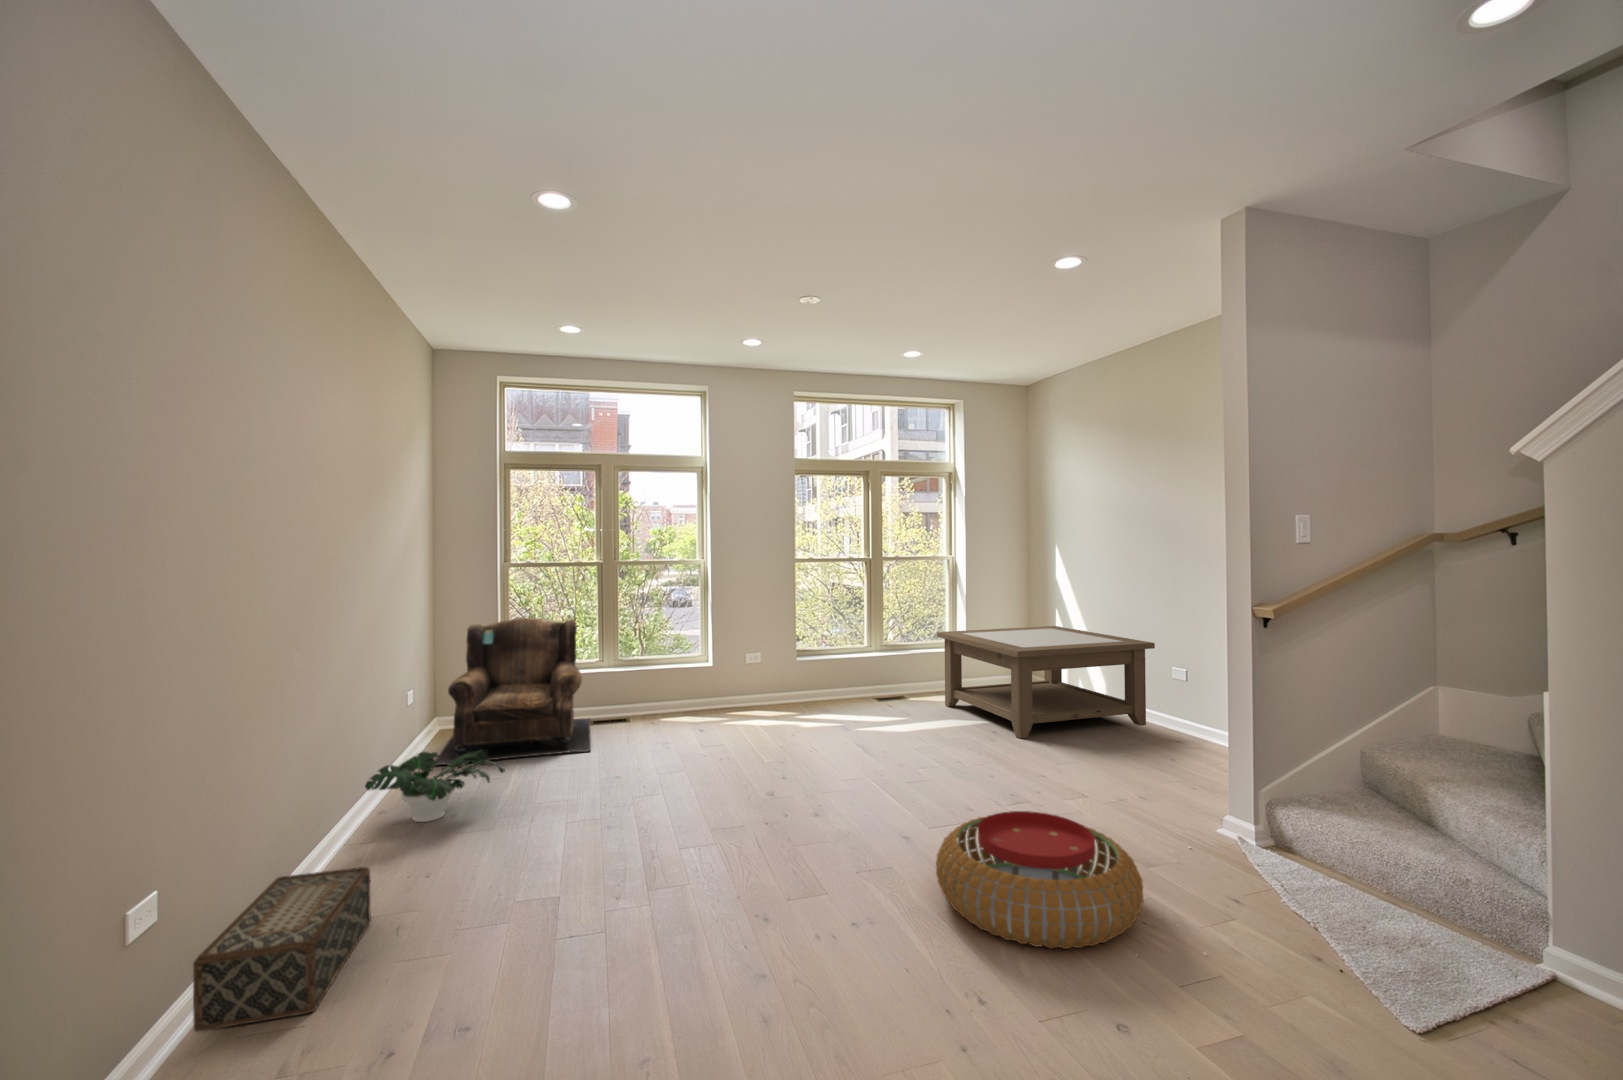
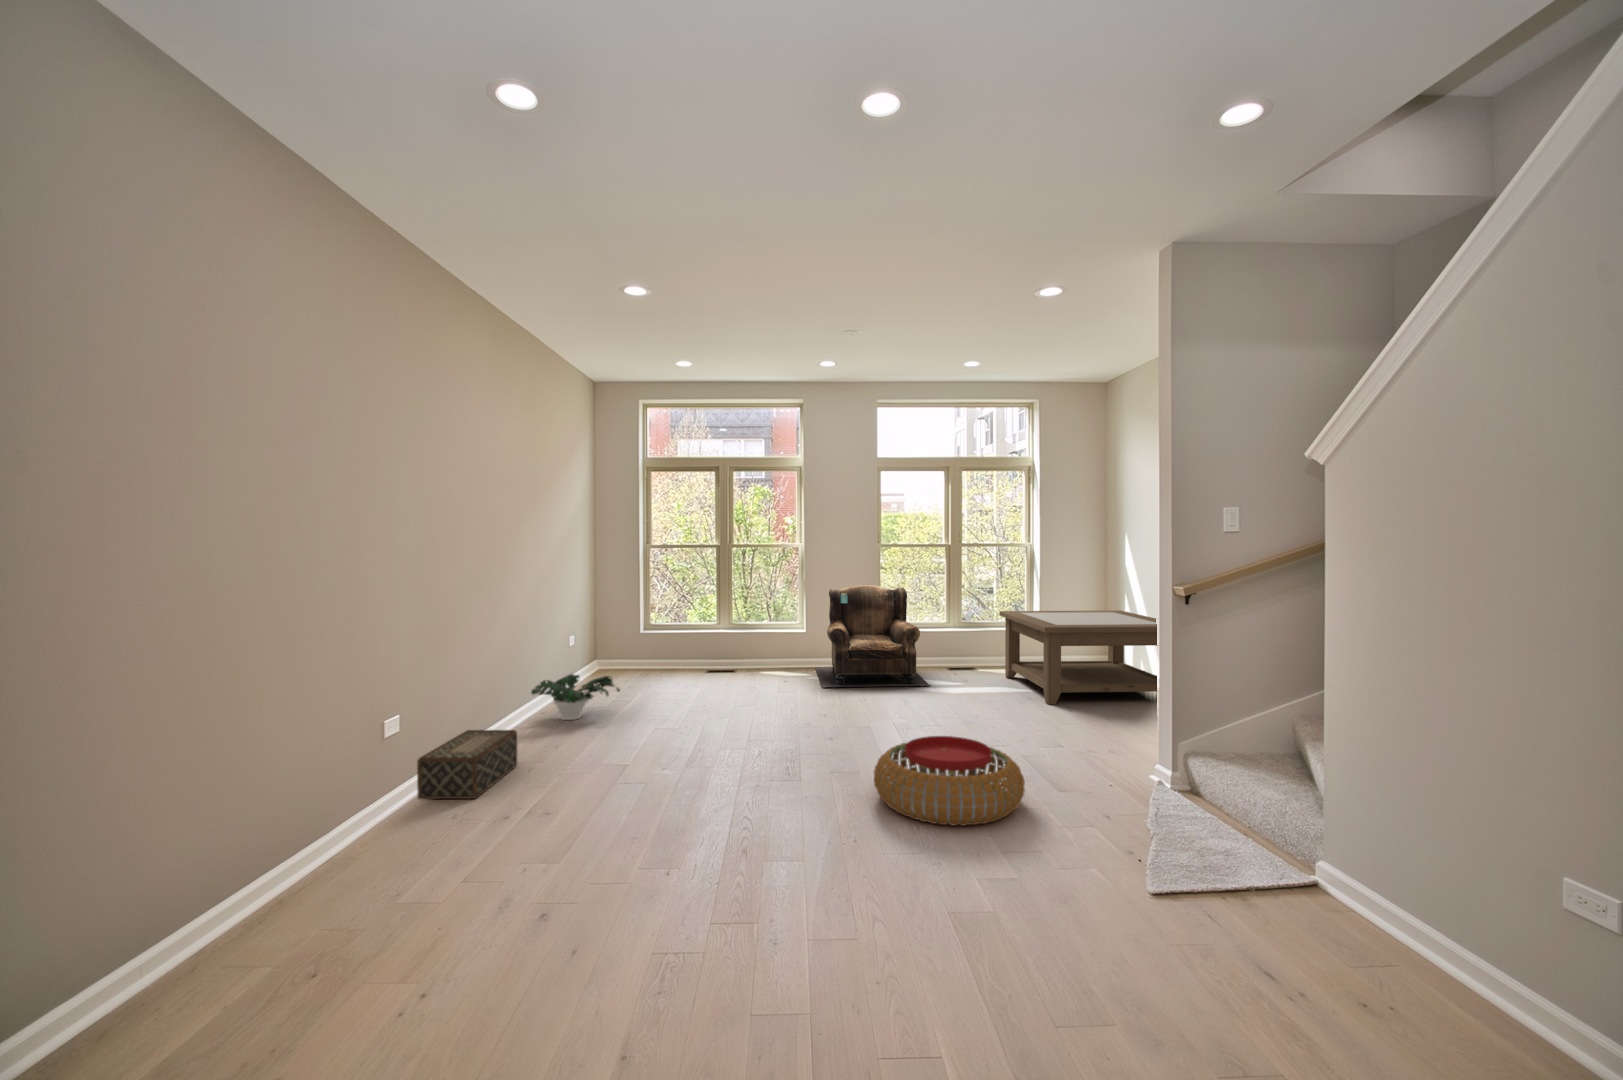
armchair: present [436,618,591,765] -> present [815,585,930,687]

